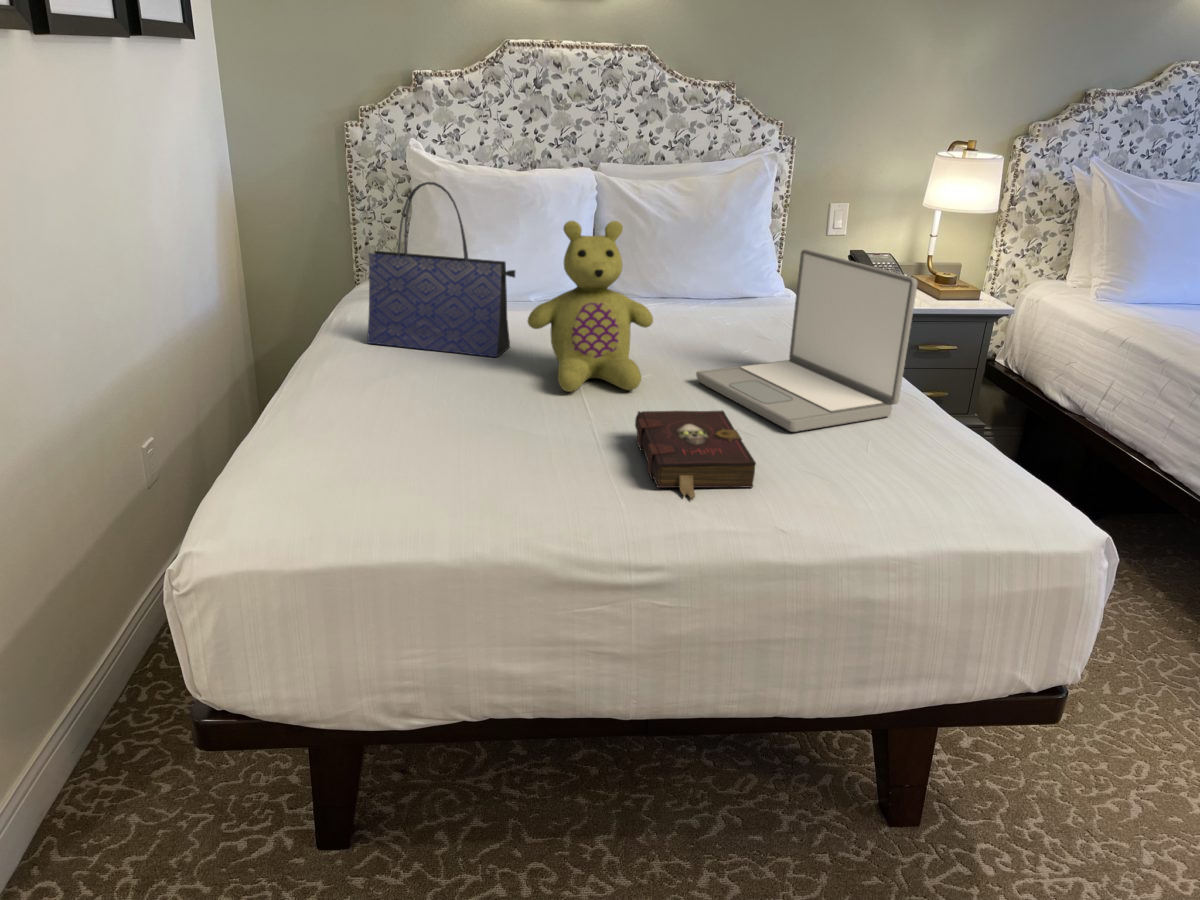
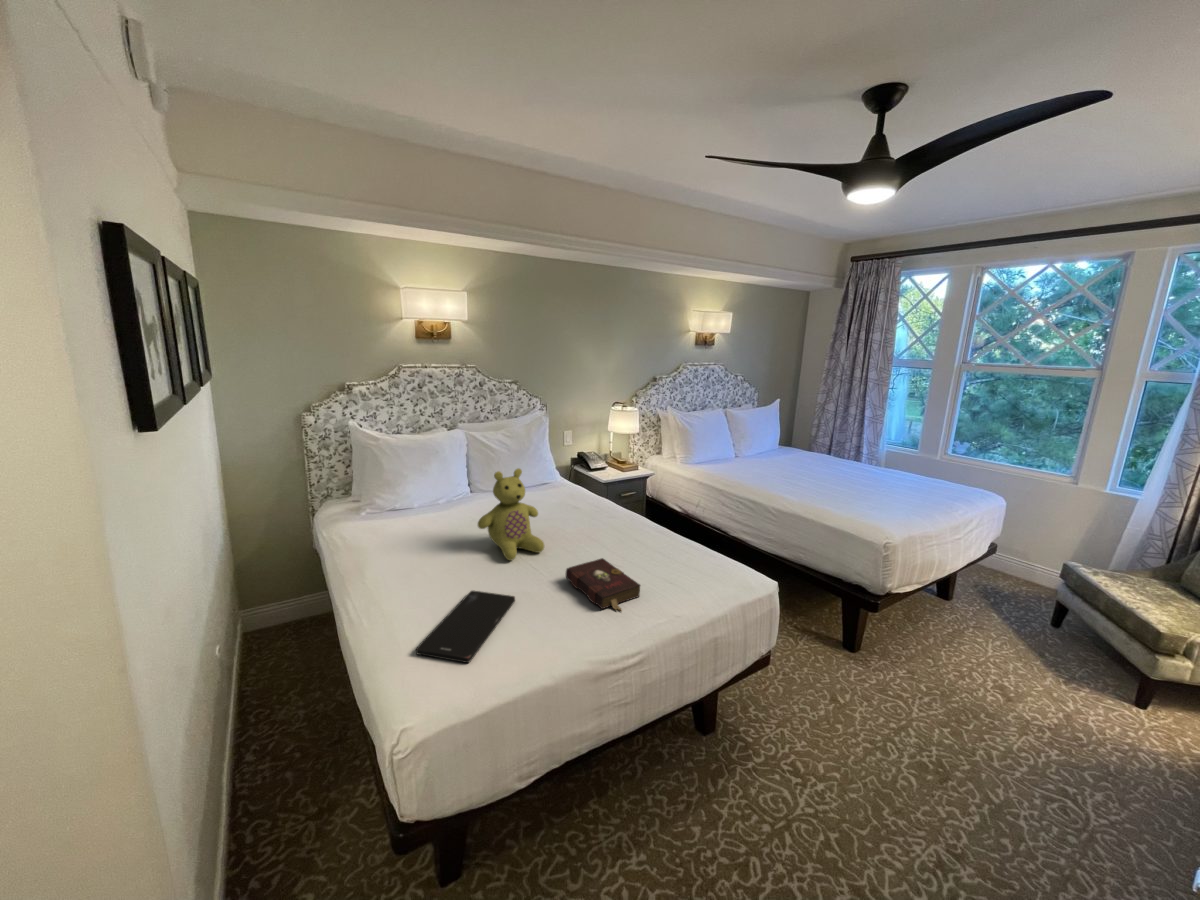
tote bag: present [367,182,515,357] -> none [364,456,458,551]
laptop: present [696,249,918,432] -> none [564,469,663,560]
smartphone: none [311,416,522,501] -> present [416,591,515,663]

